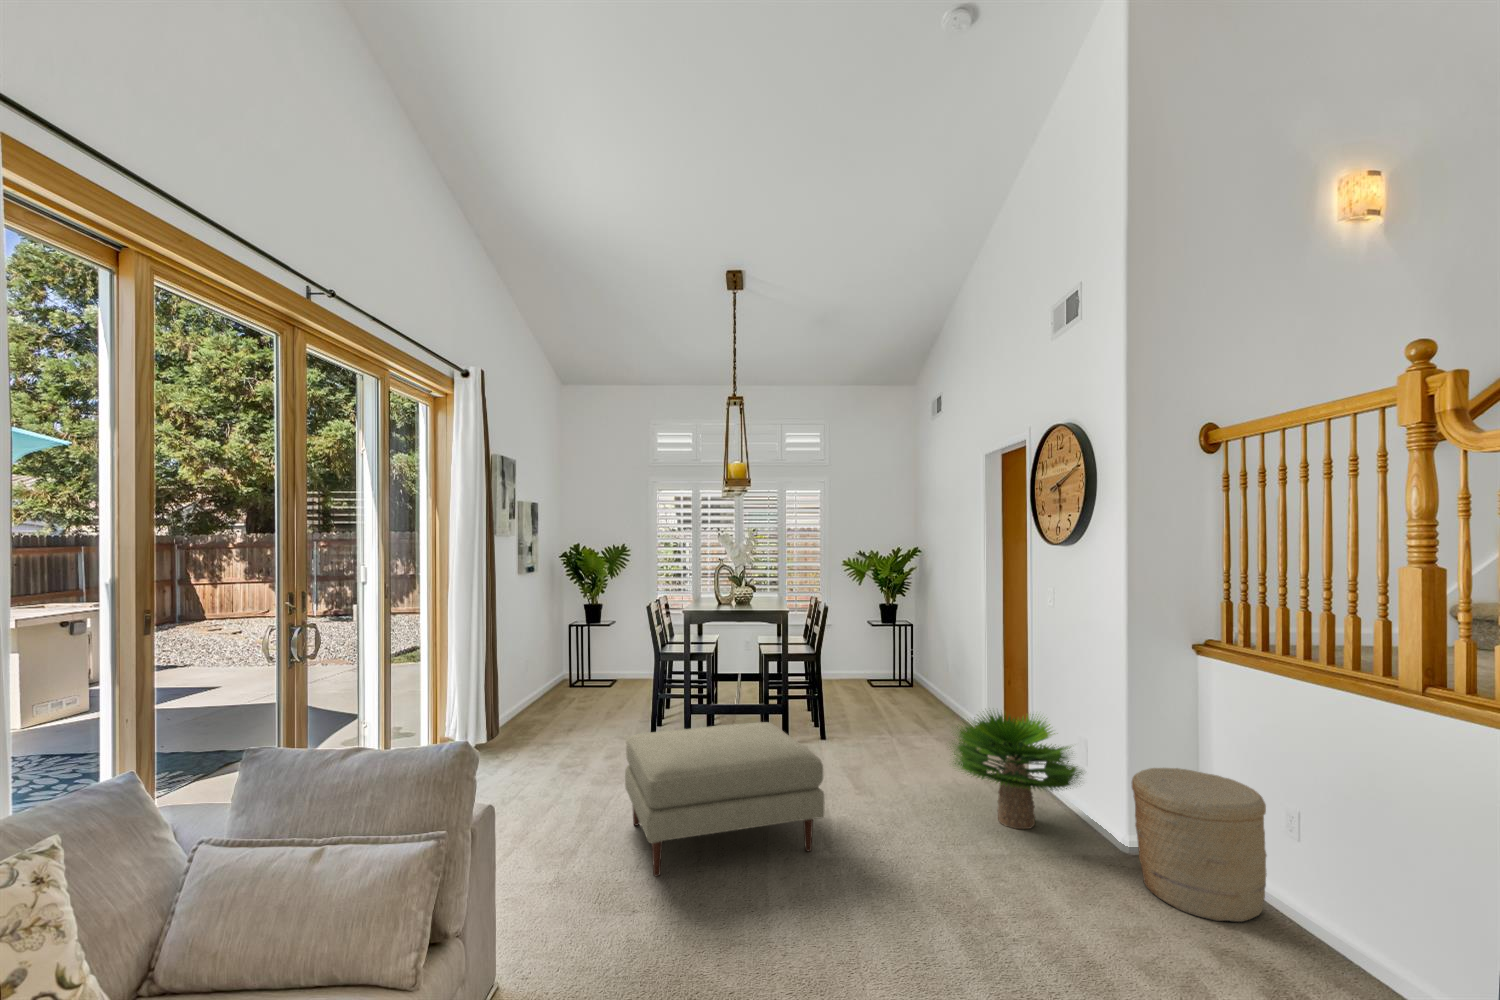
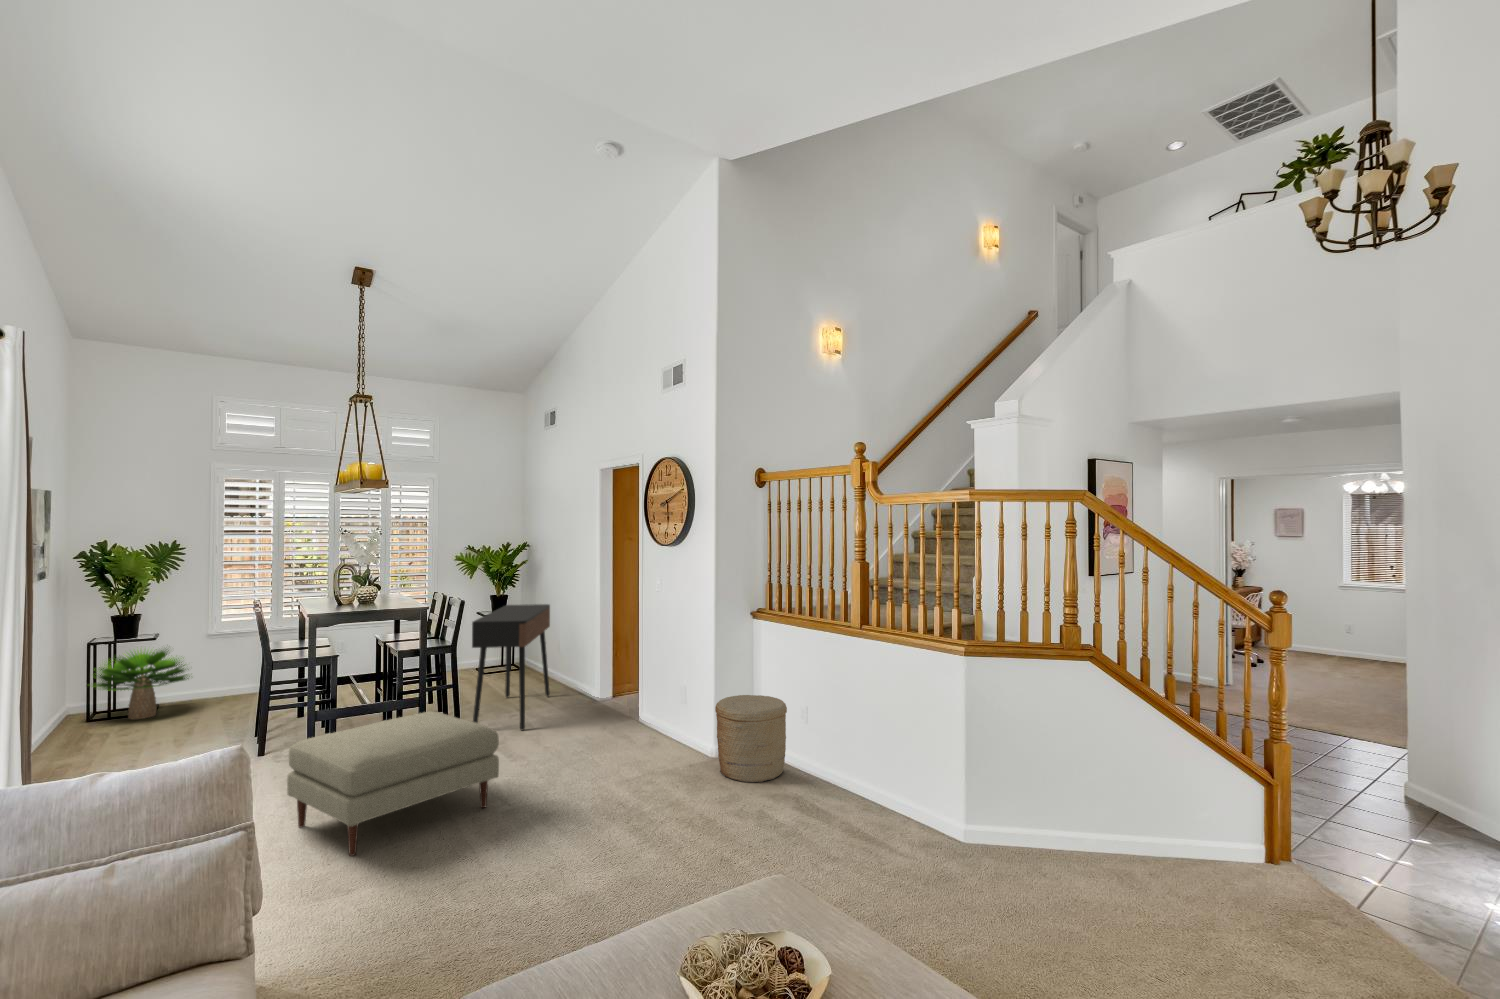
console table: none [835,613,933,757] -> present [472,604,550,730]
potted plant: present [953,714,1082,829] -> present [92,649,190,720]

